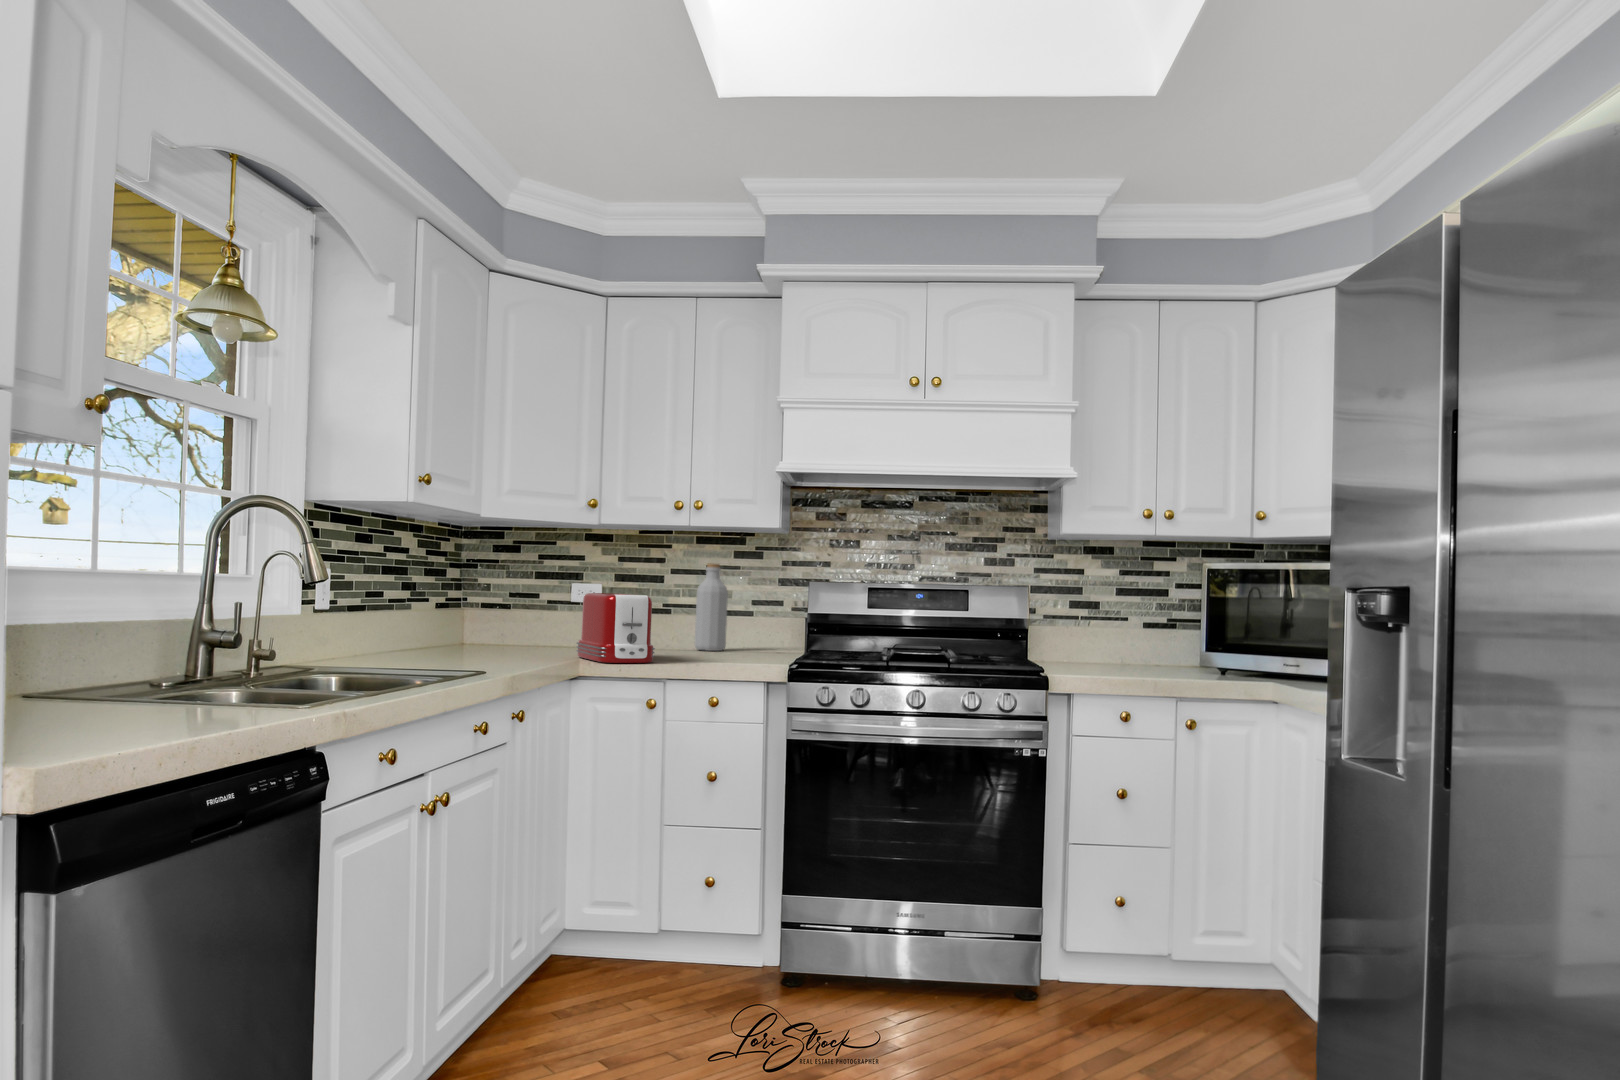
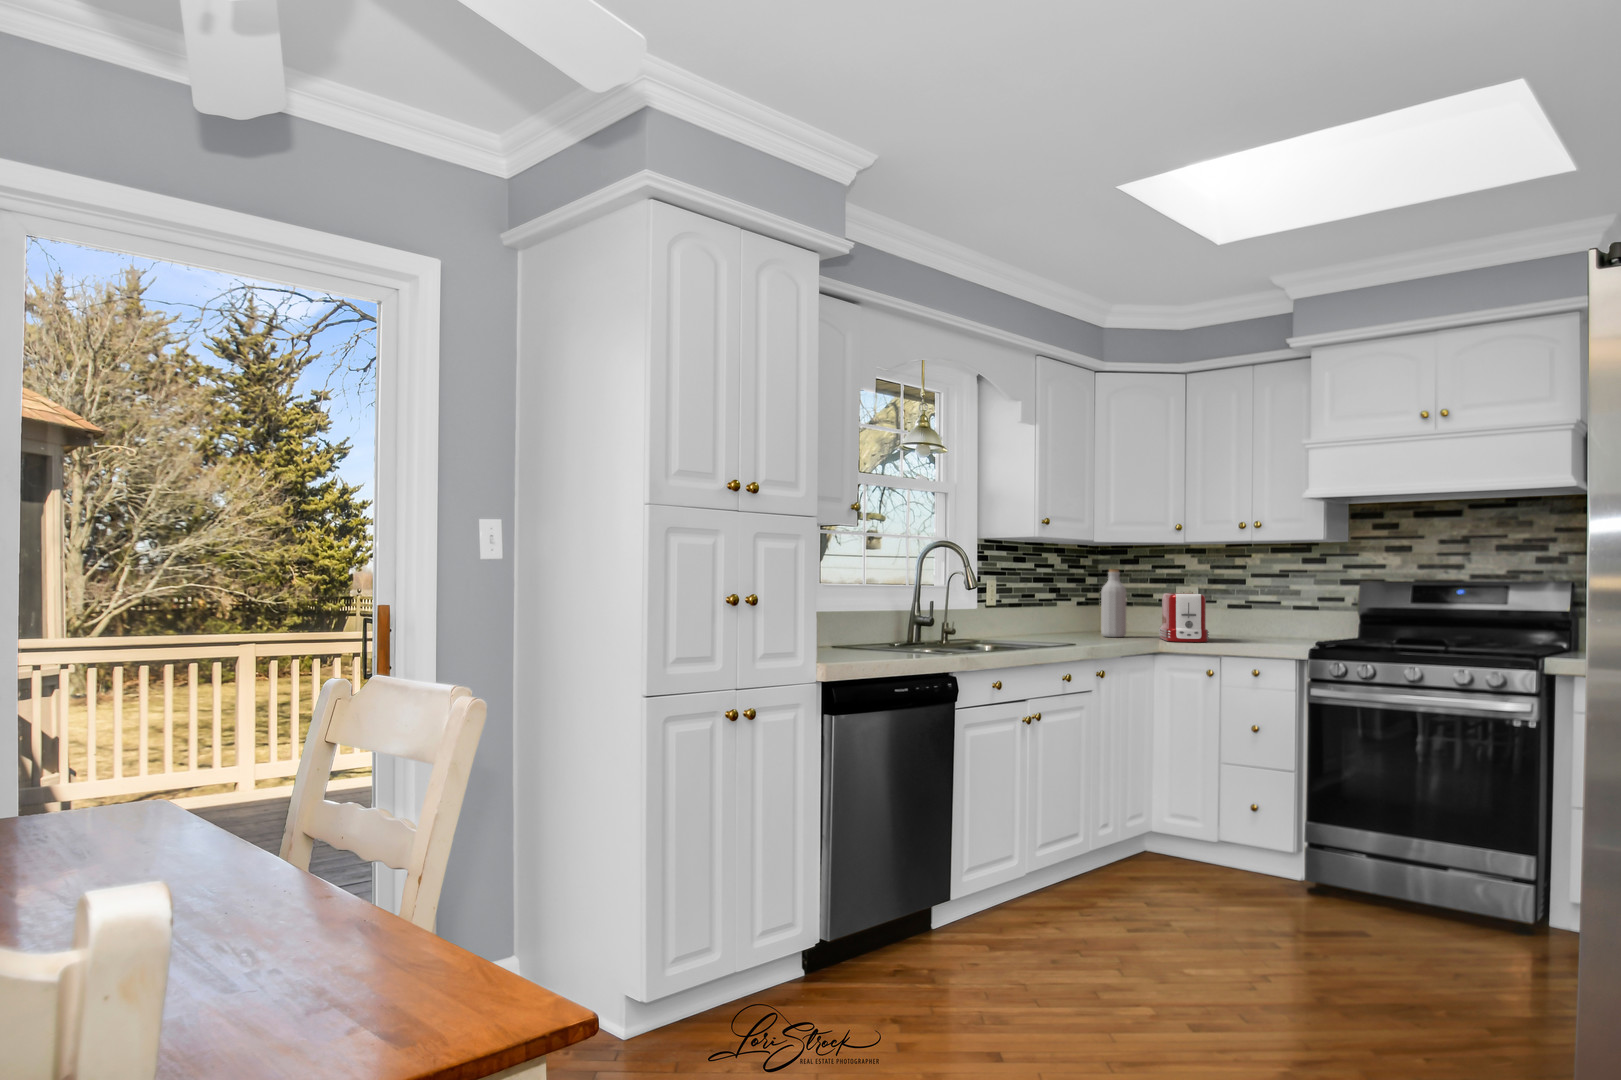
bottle: present [695,563,728,651] -> present [1101,569,1126,637]

